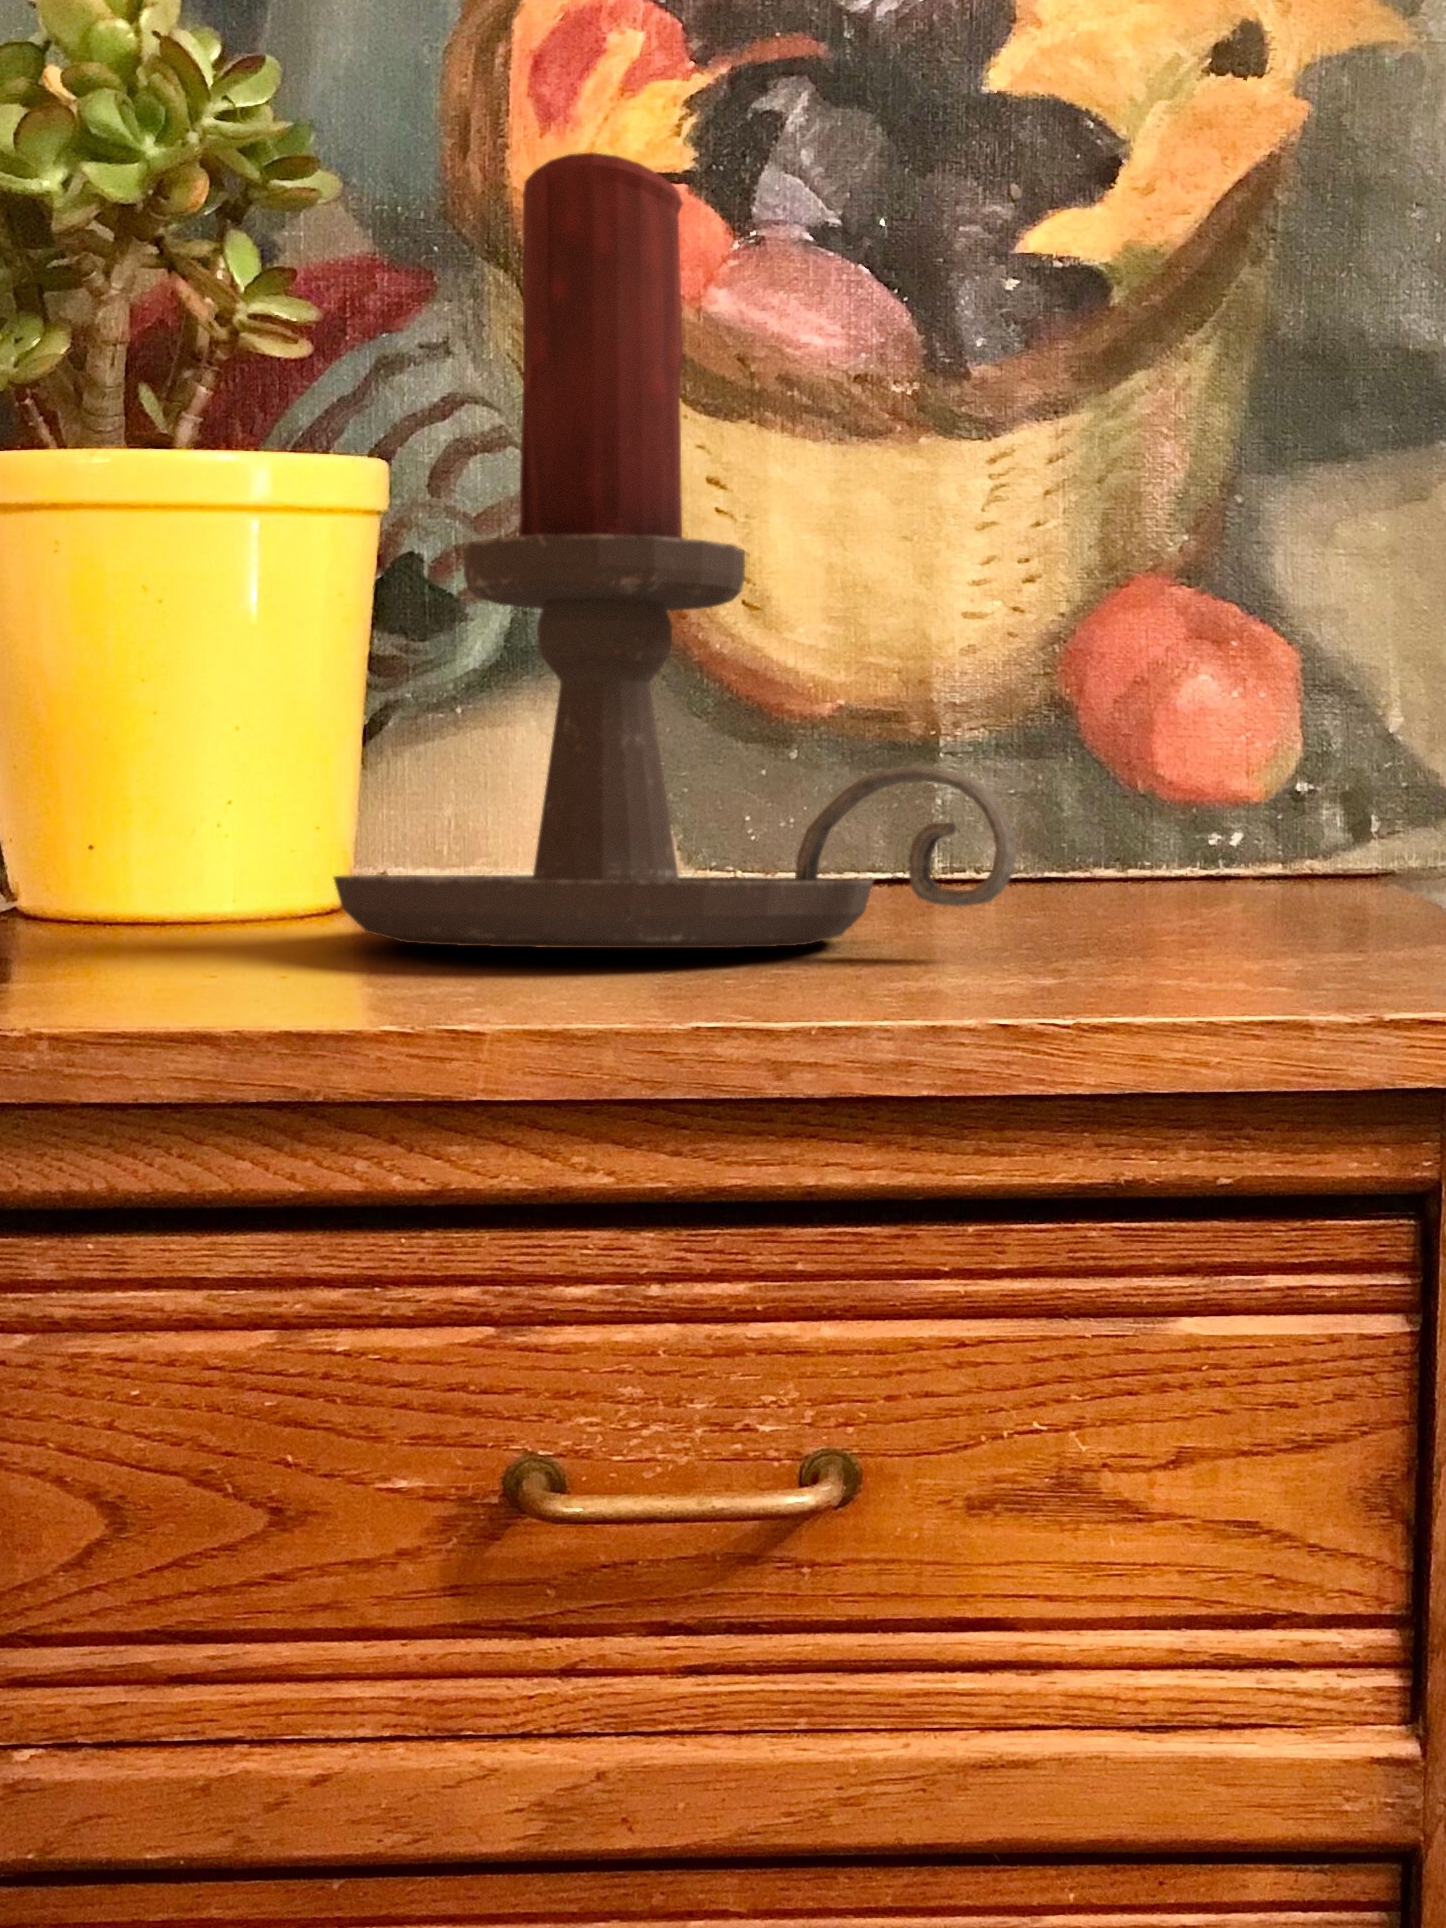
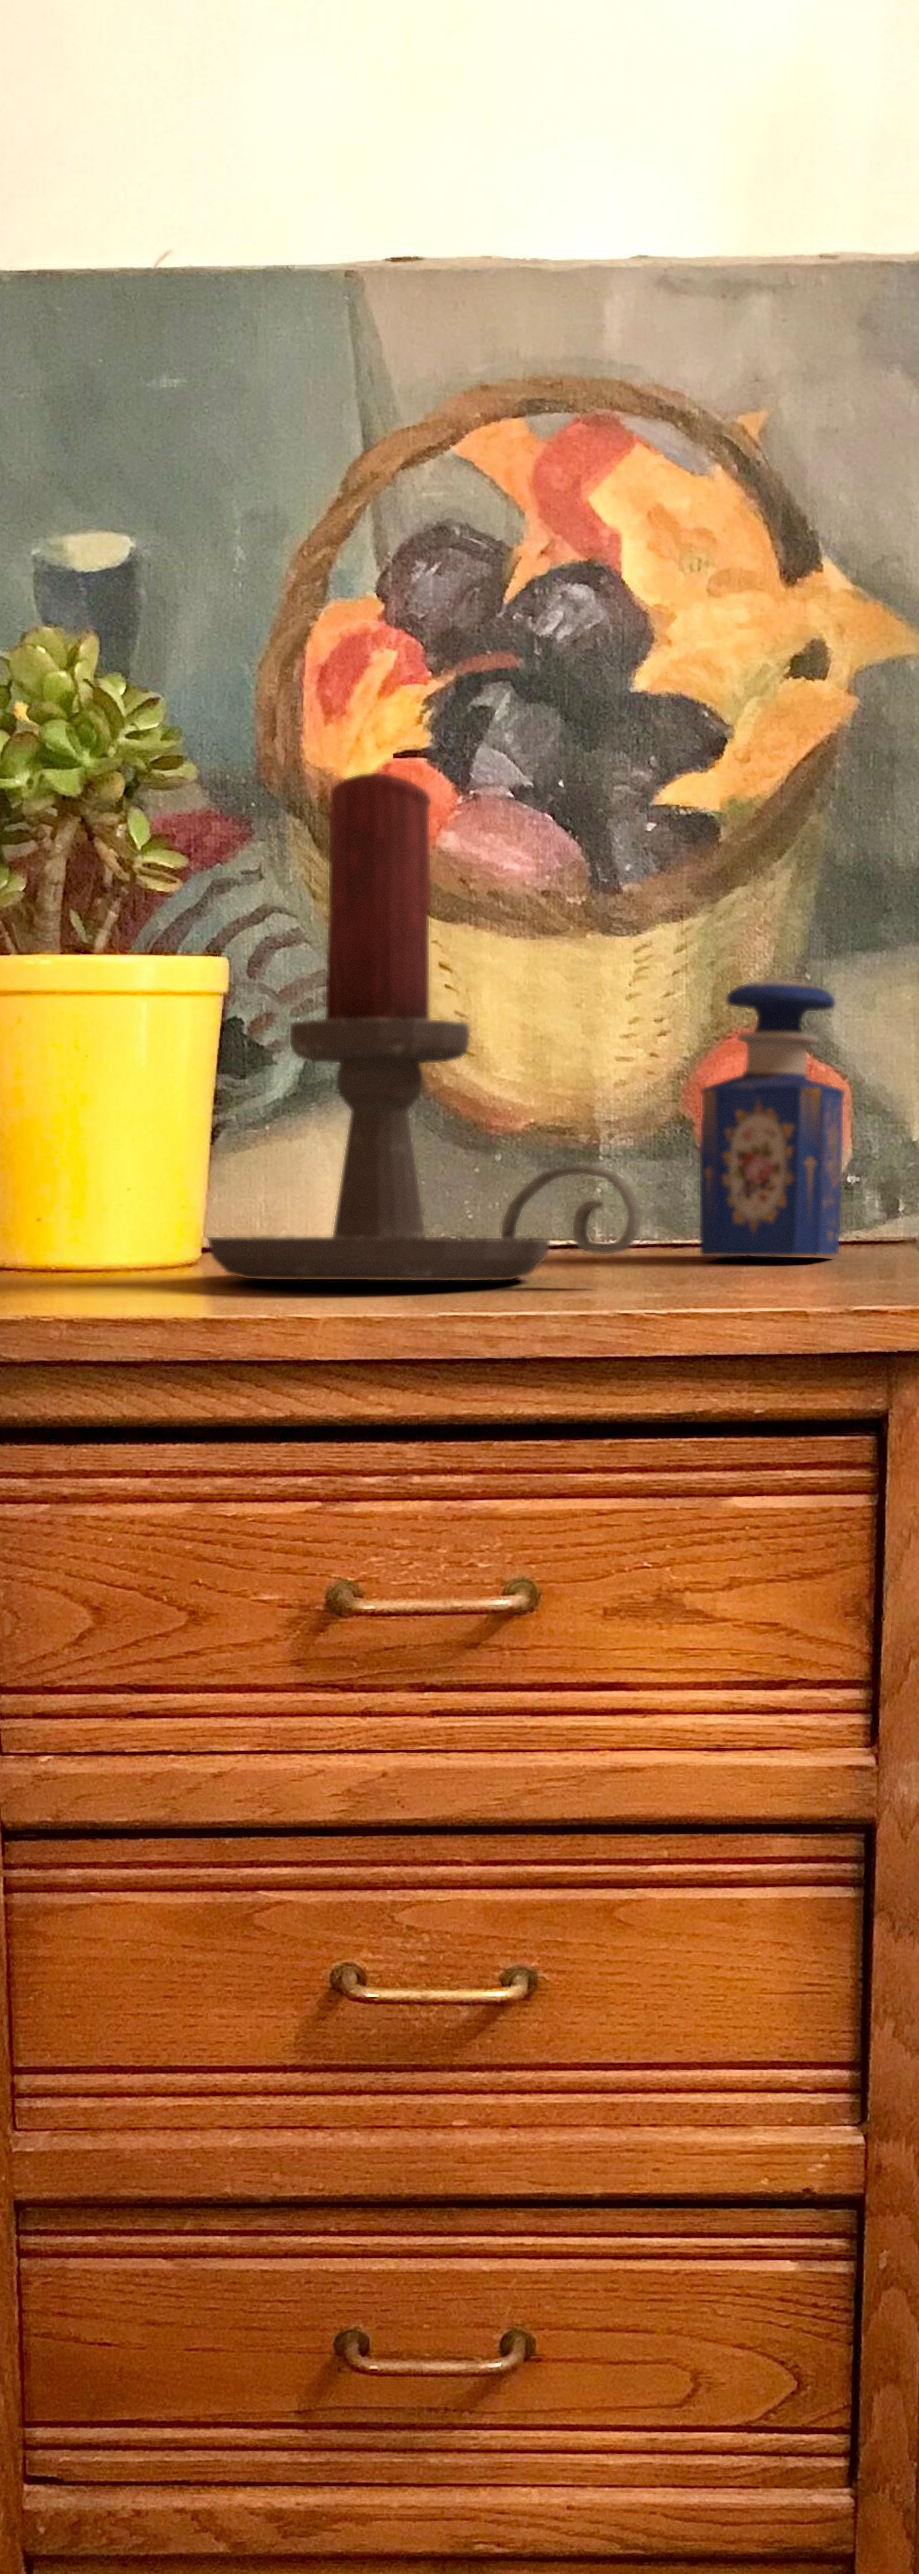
perfume bottle: none [1093,497,1302,901] -> present [700,980,844,1256]

